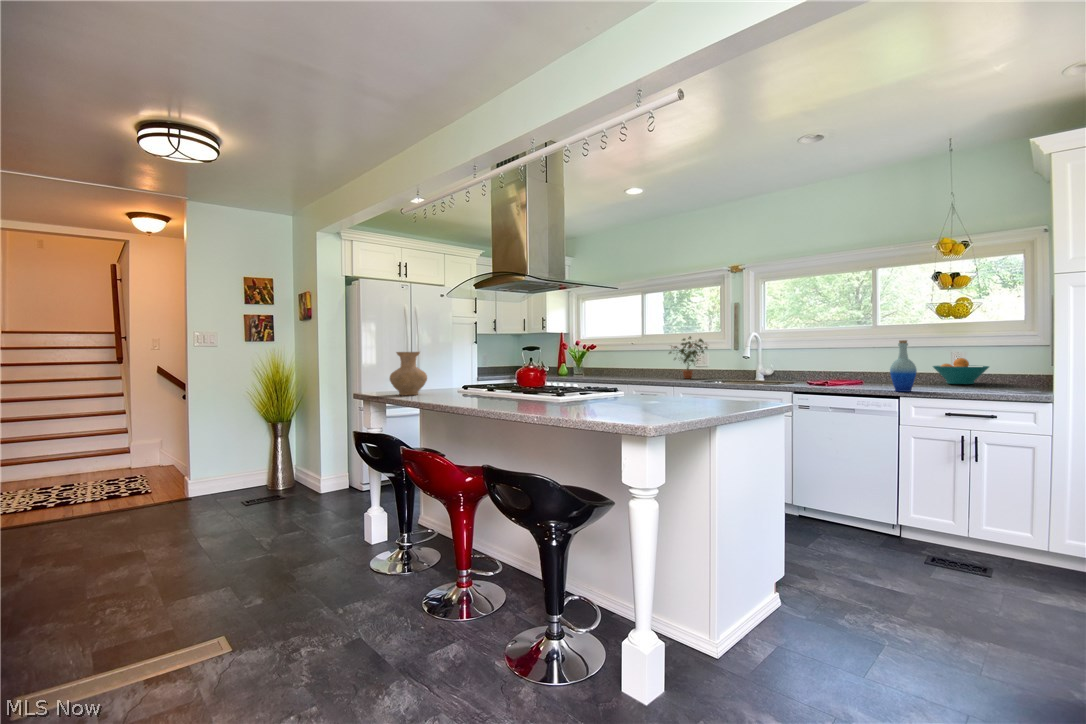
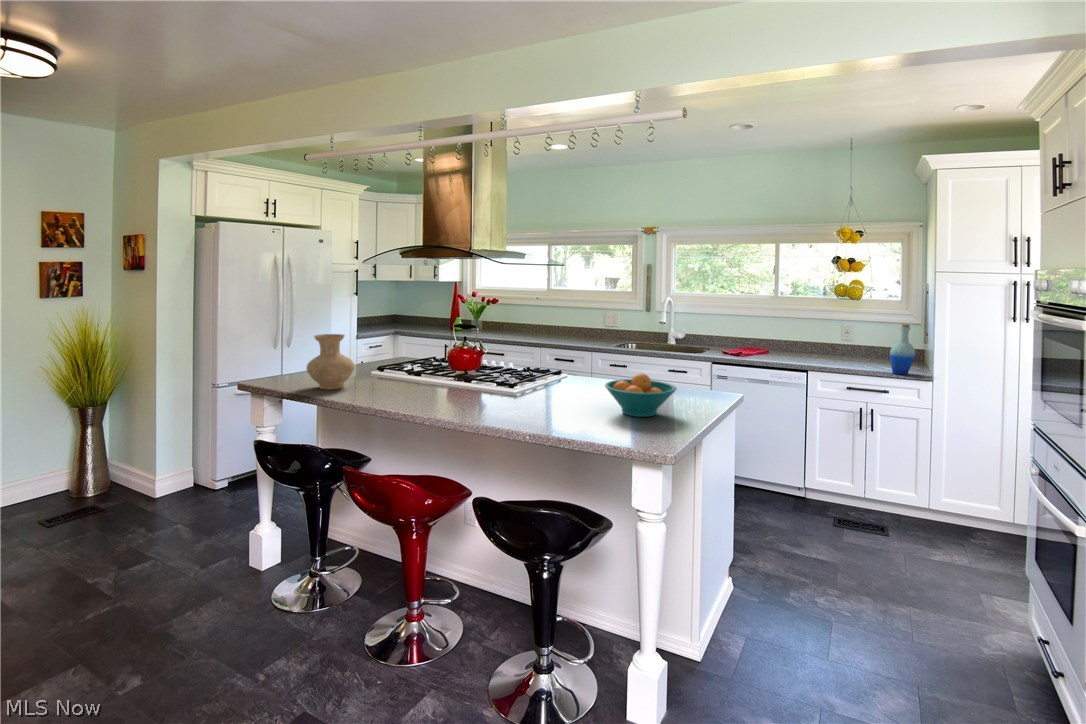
potted plant: present [669,336,707,379] -> none [577,295,621,340]
bottle: present [890,340,917,392] -> present [890,324,915,375]
fruit bowl: present [933,358,989,384] -> present [605,373,676,417]

